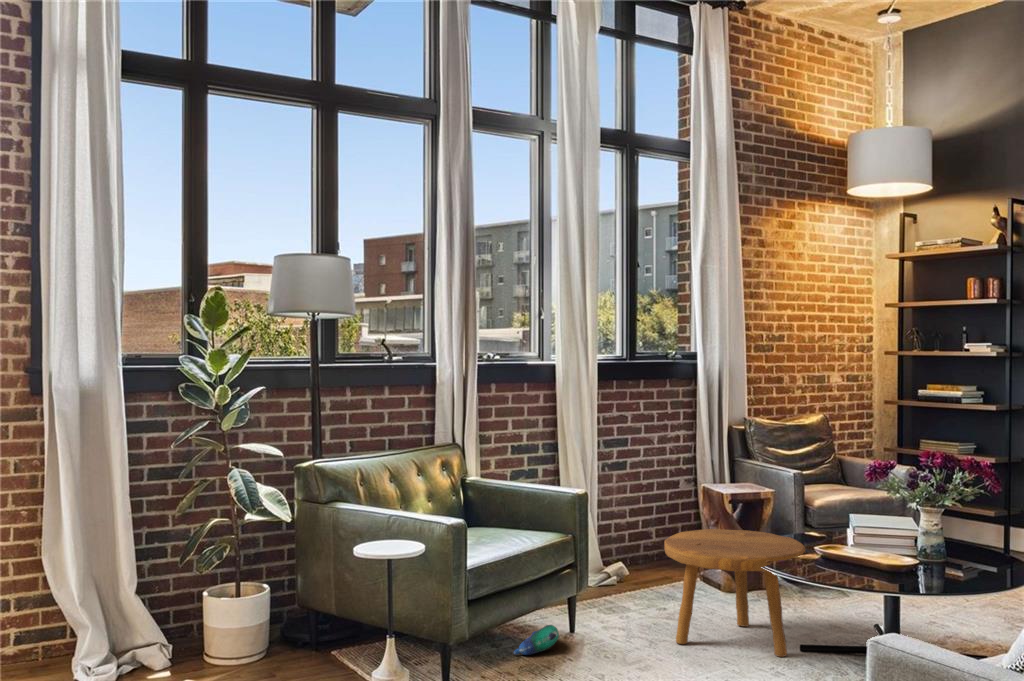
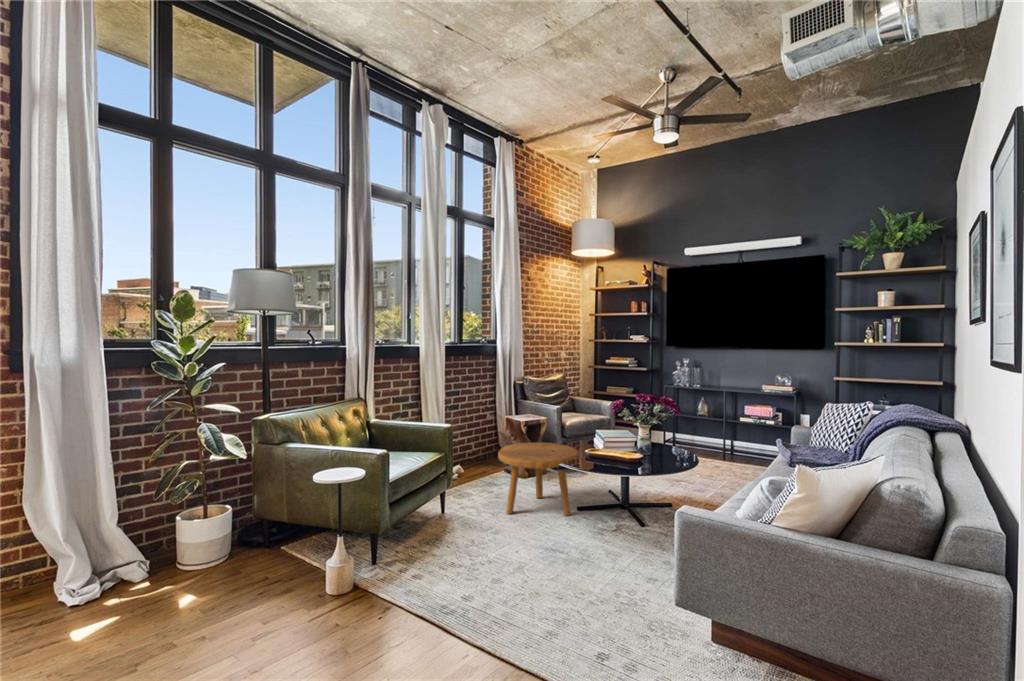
plush toy: present [514,625,559,655] -> none [410,511,437,534]

